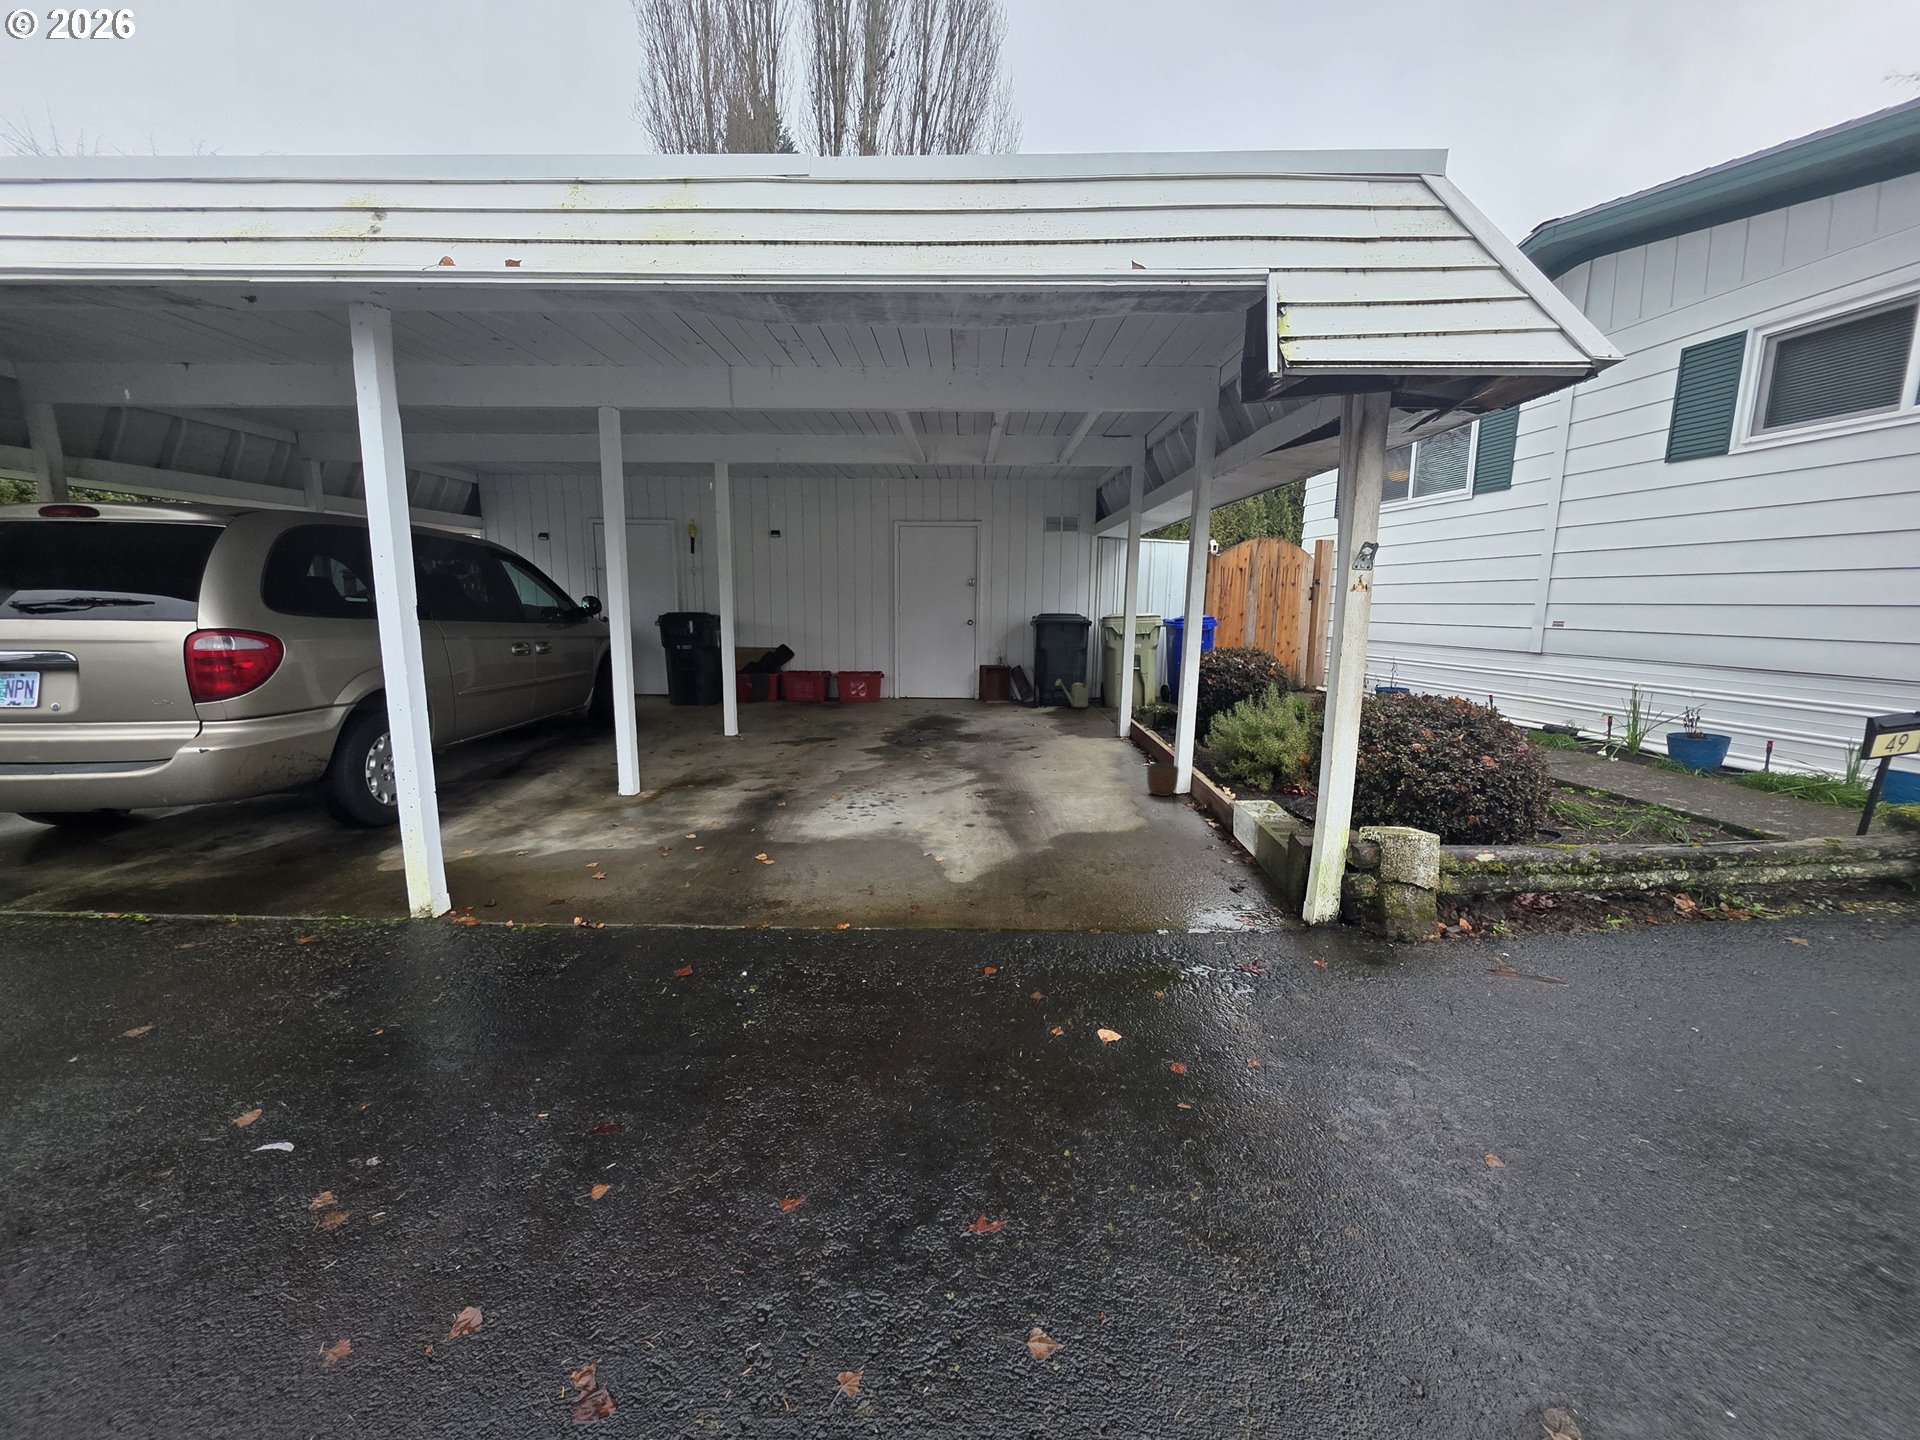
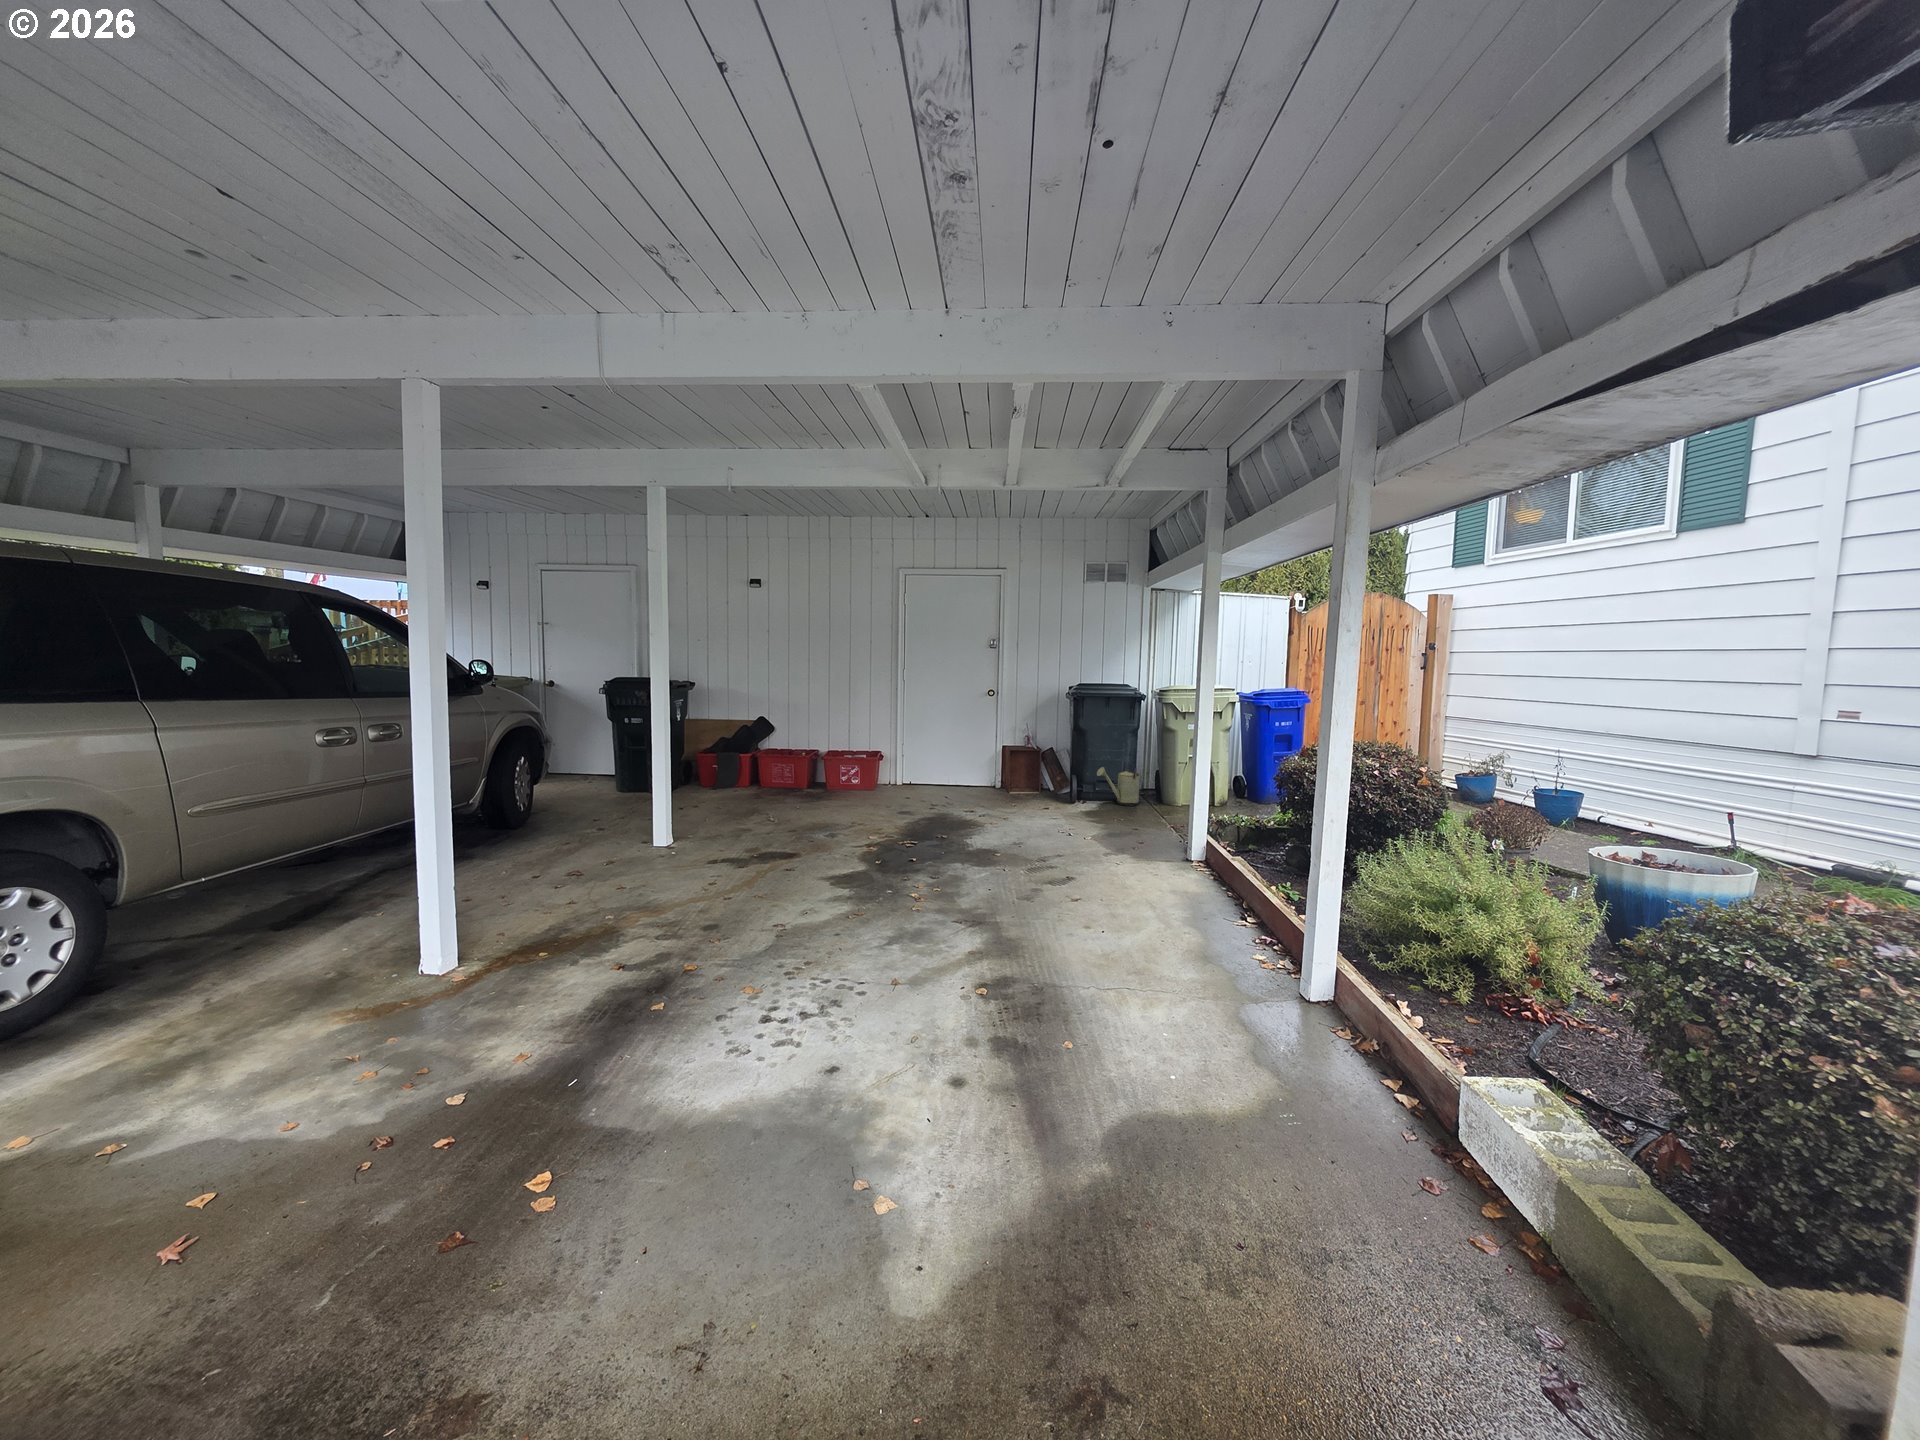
planter: present [1147,763,1179,796] -> none [1260,940,1315,999]

